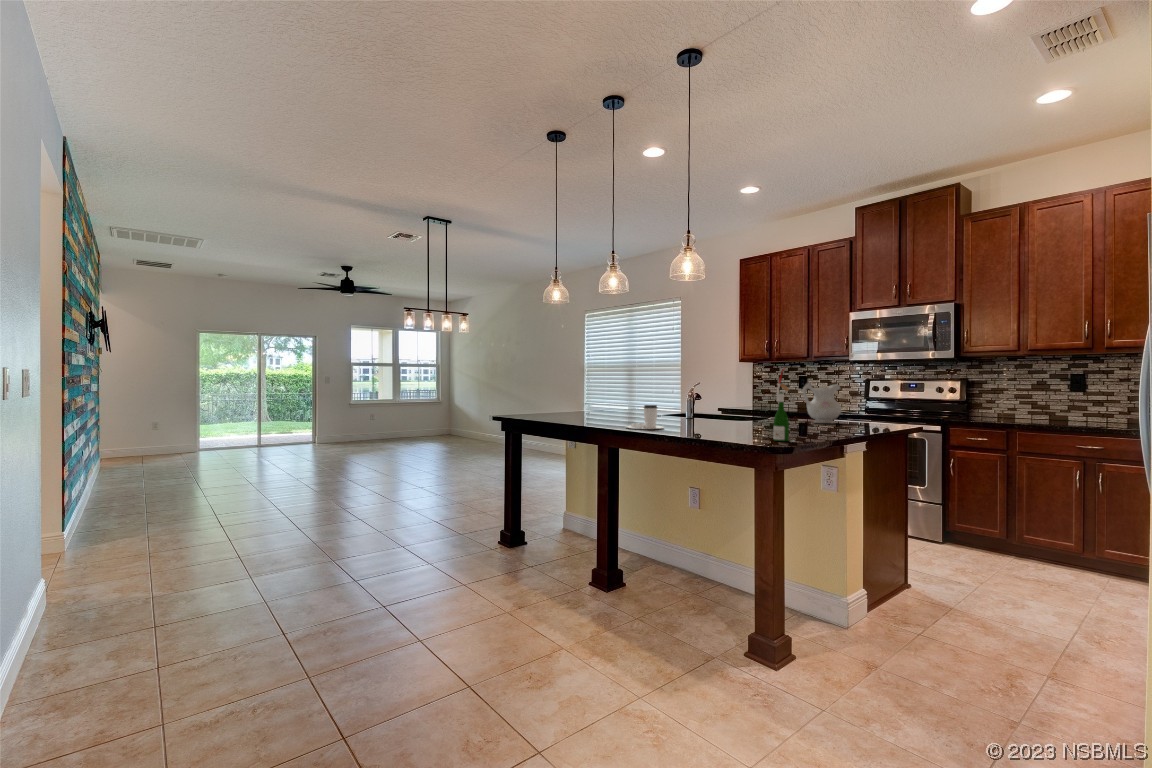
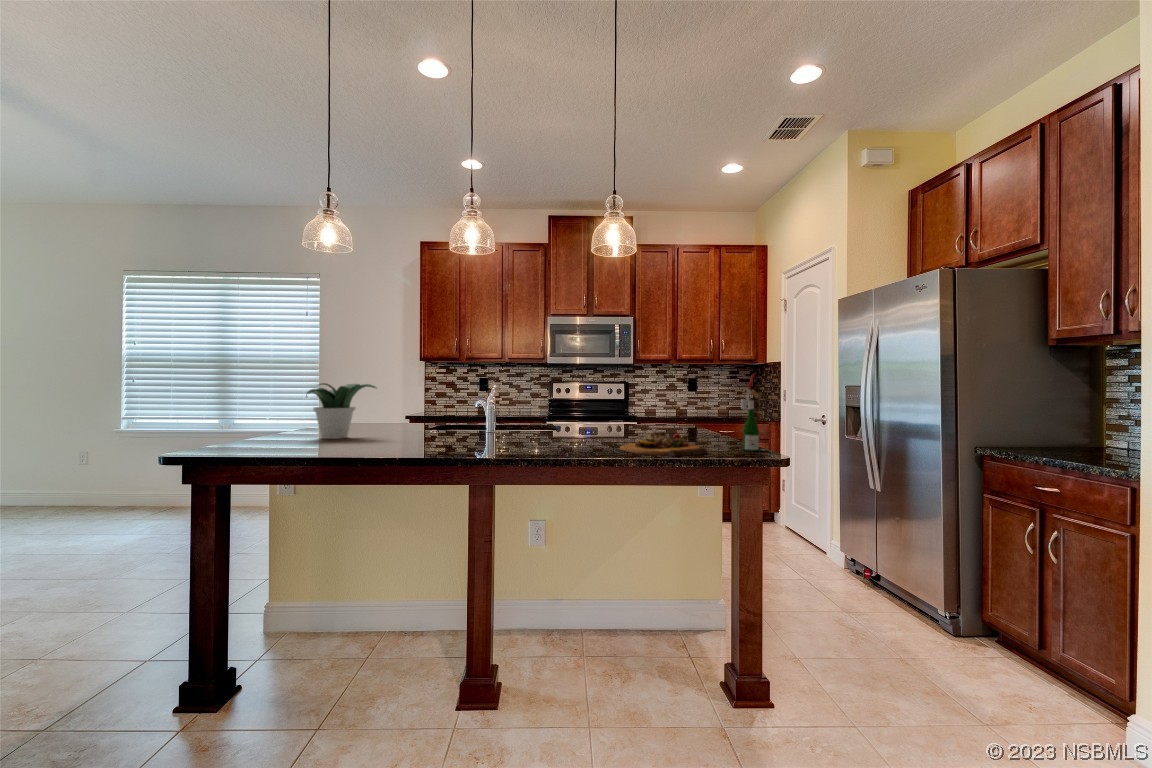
potted plant: none [565,380,609,416] -> present [307,383,376,439]
ceramic pitcher: present [803,383,841,424] -> none [593,387,624,427]
coffee cup: present [627,405,664,429] -> none [530,418,582,453]
cutting board: none [679,419,750,438] -> present [620,432,707,456]

